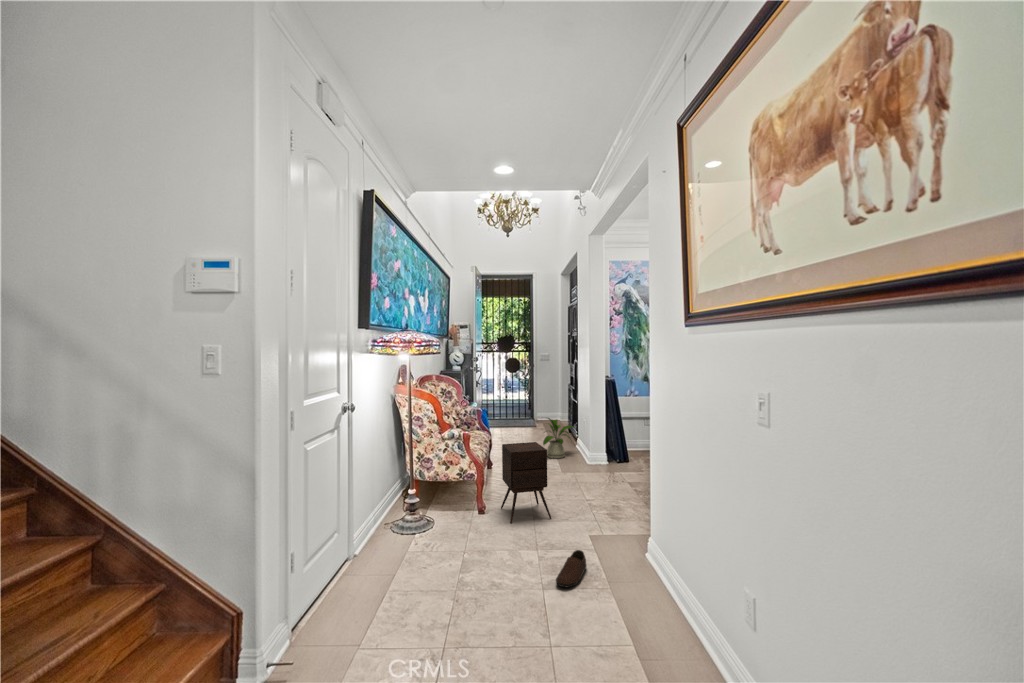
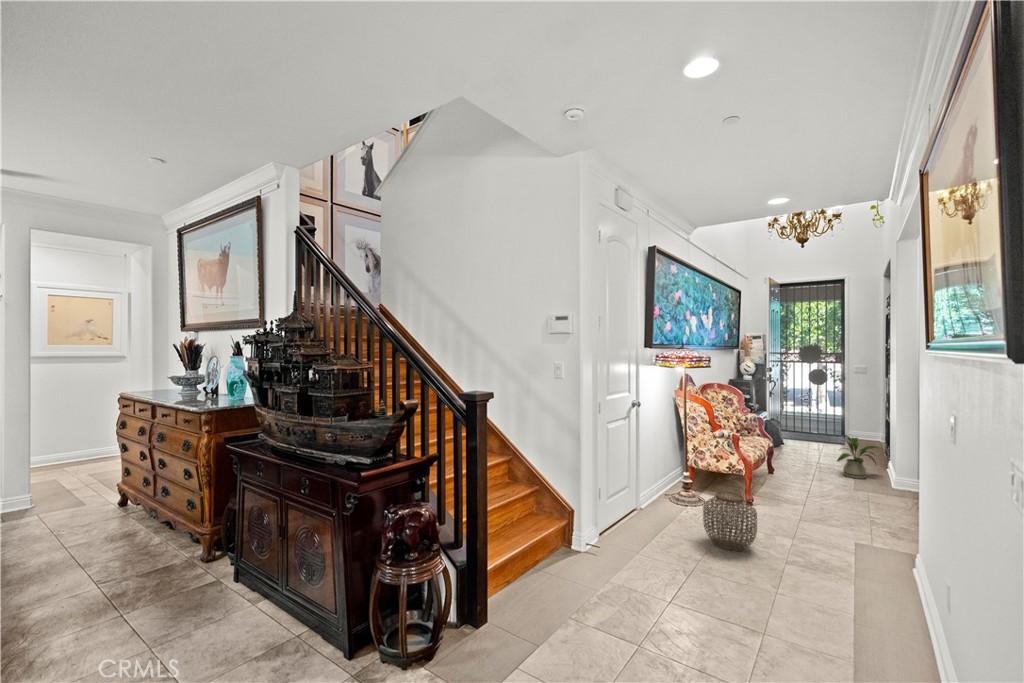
side table: present [501,442,551,523] -> none [769,449,818,523]
woven basket: none [448,512,512,594] -> present [703,492,757,552]
shoe: present [556,550,587,587] -> none [796,544,834,568]

